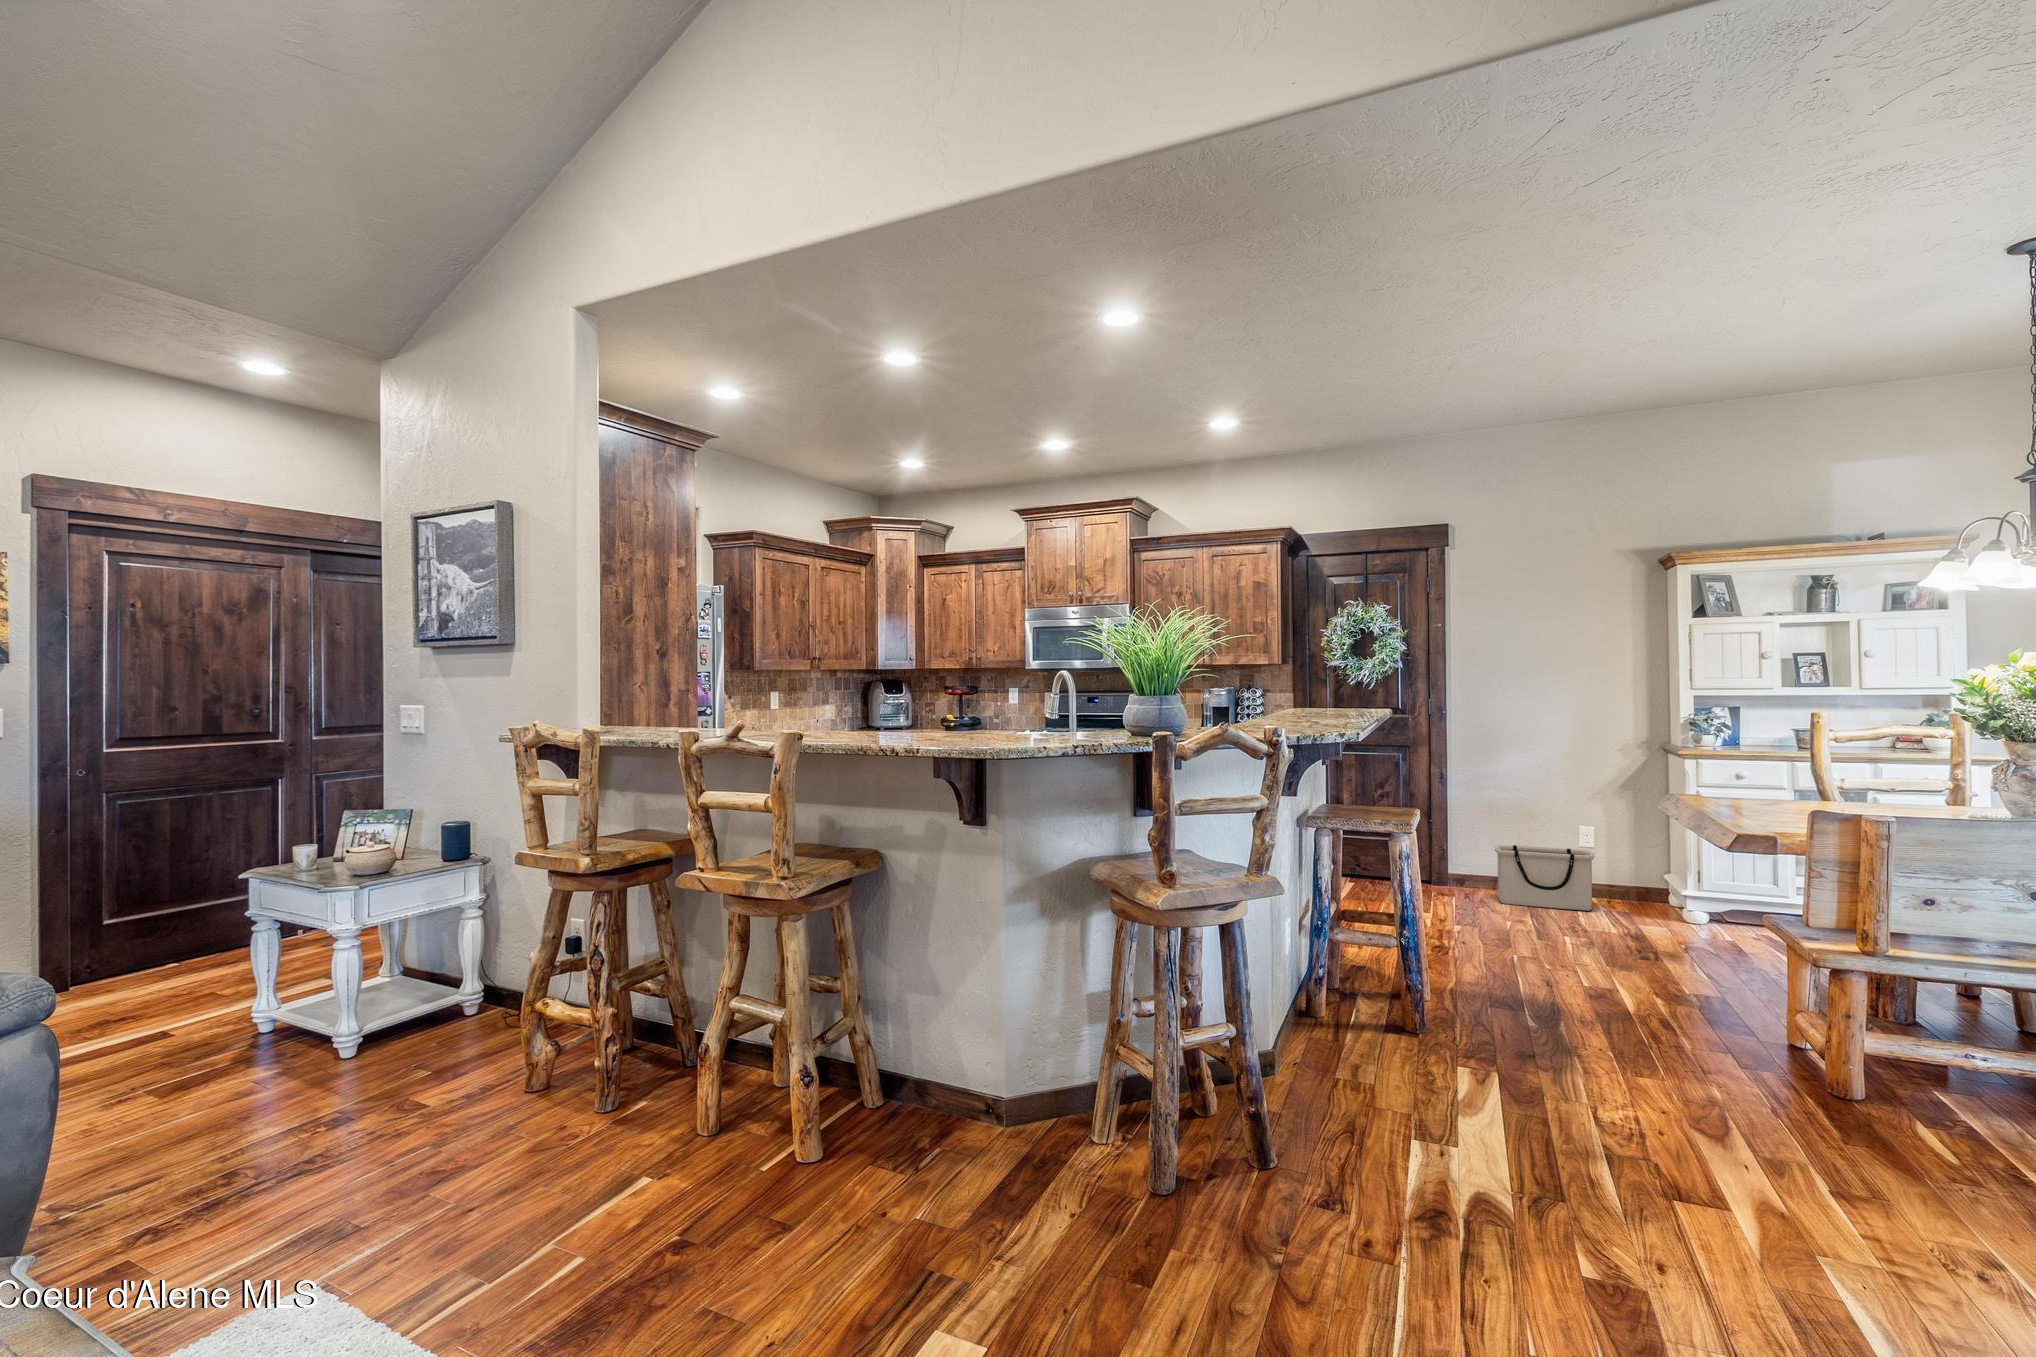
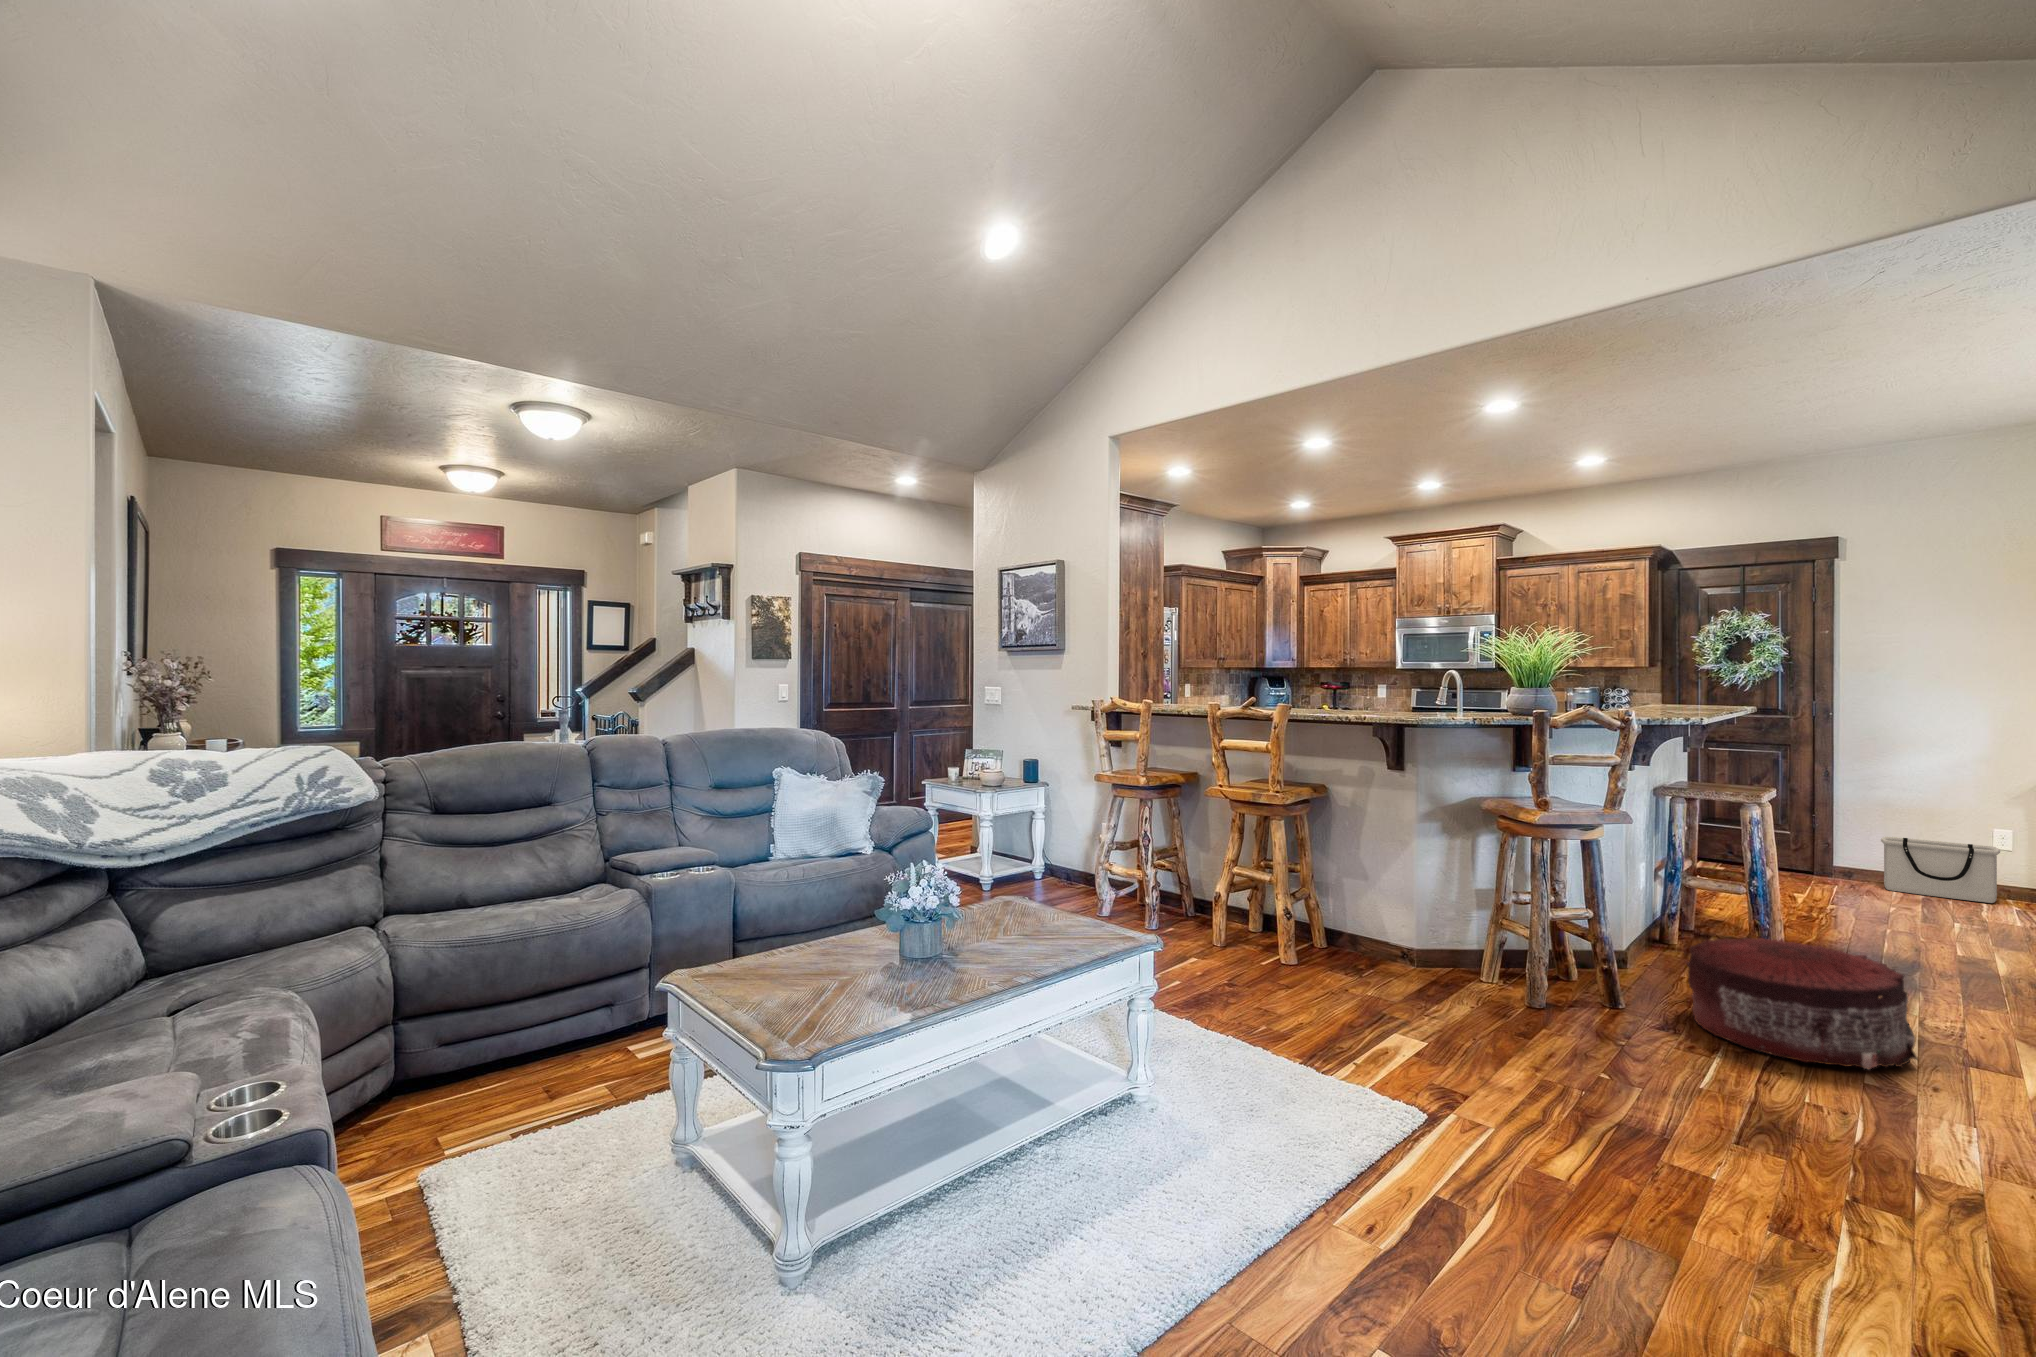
pouf: none [1349,1033,1624,1249] -> present [1687,938,1918,1069]

